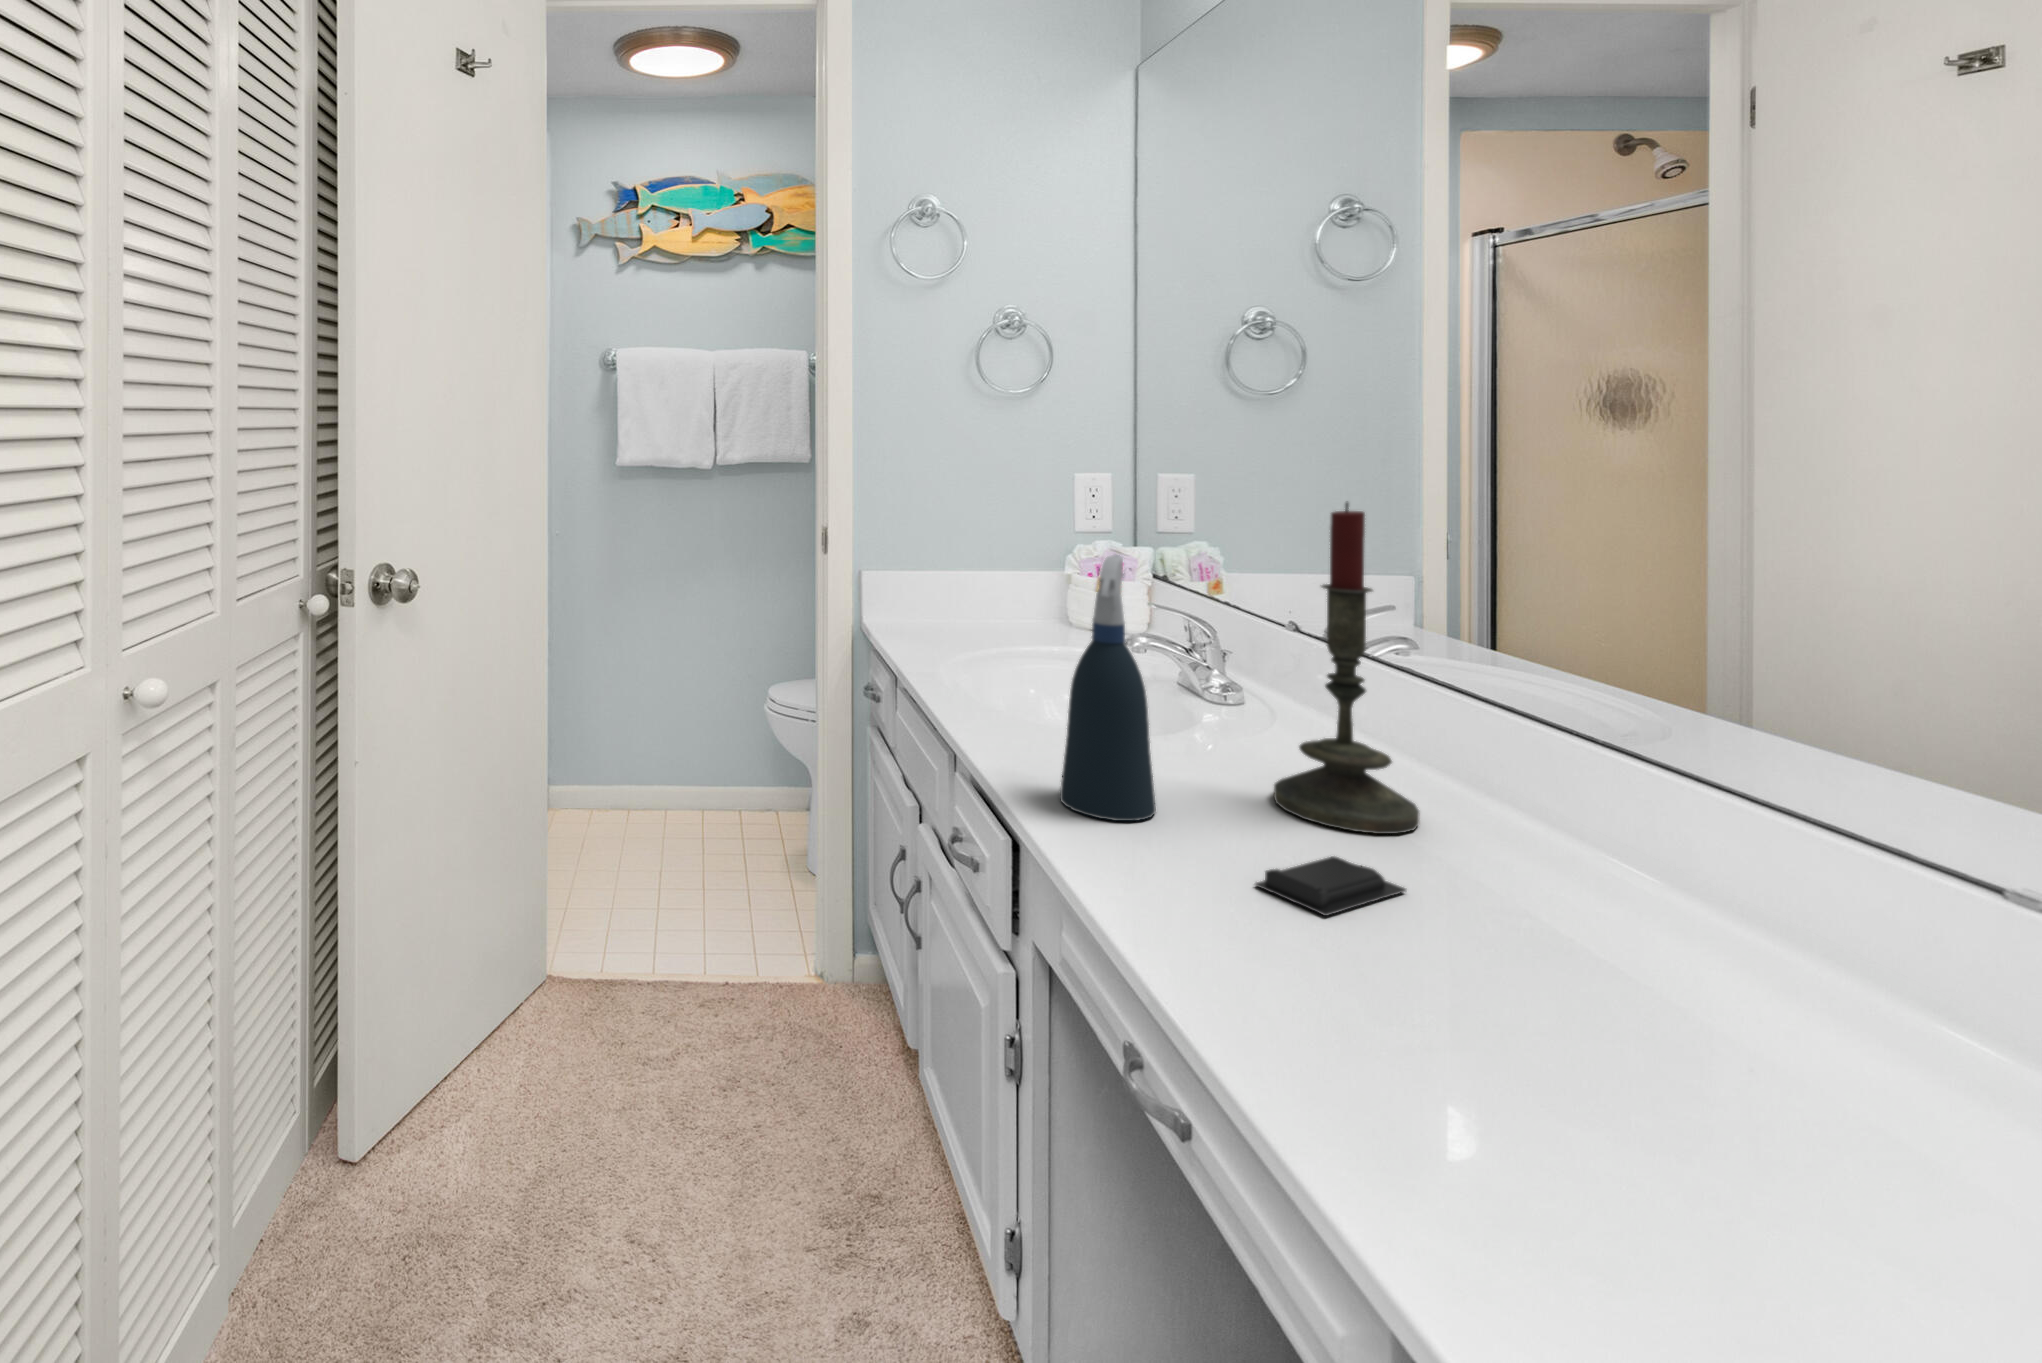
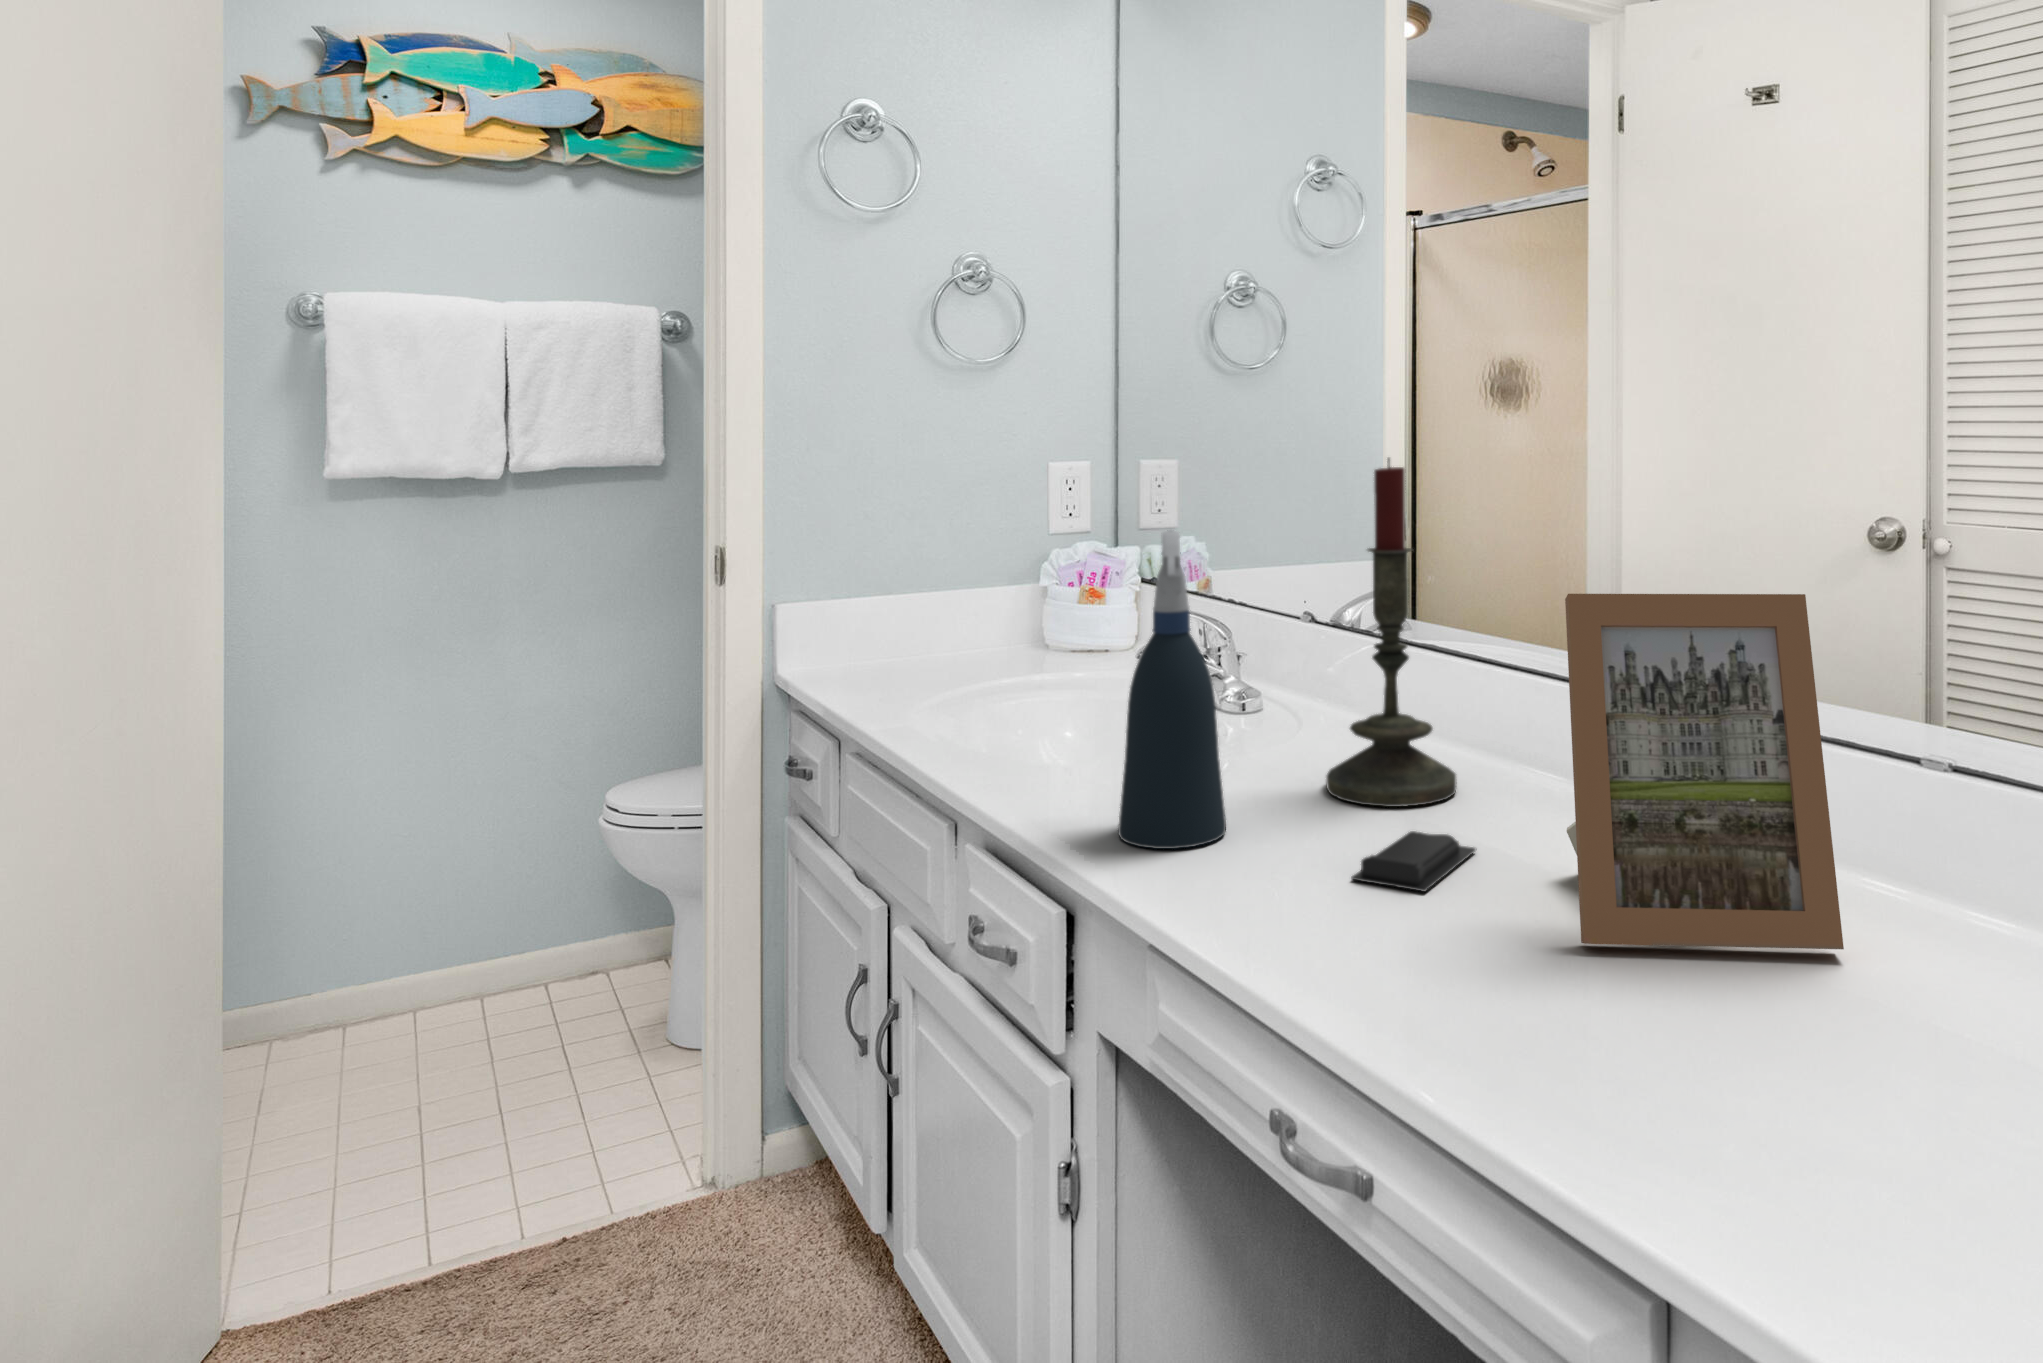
picture frame: none [1479,666,1854,1128] -> present [1565,594,1844,949]

